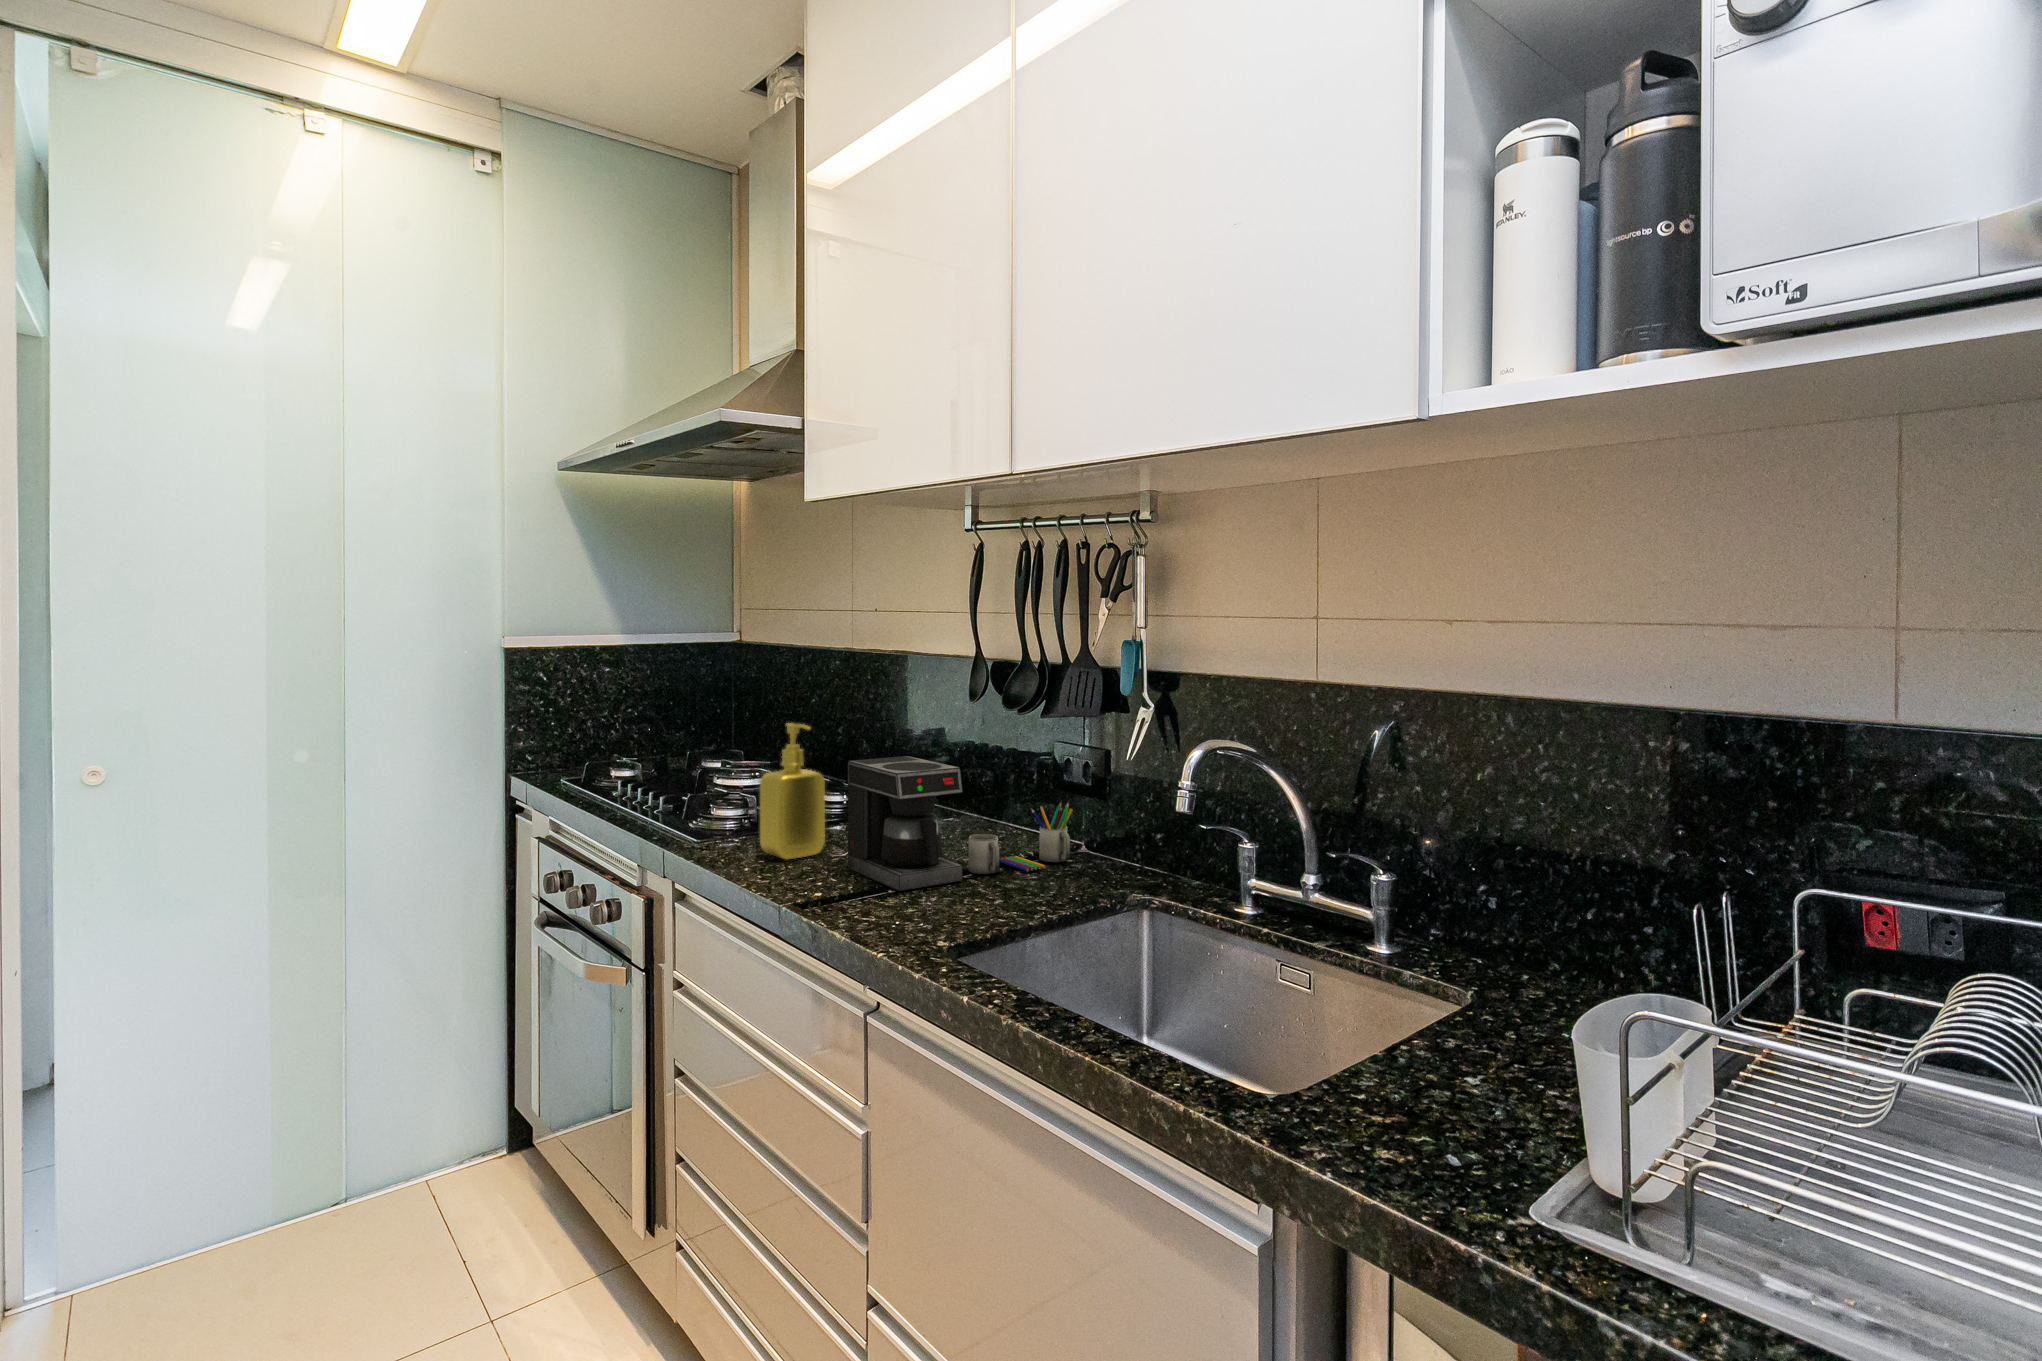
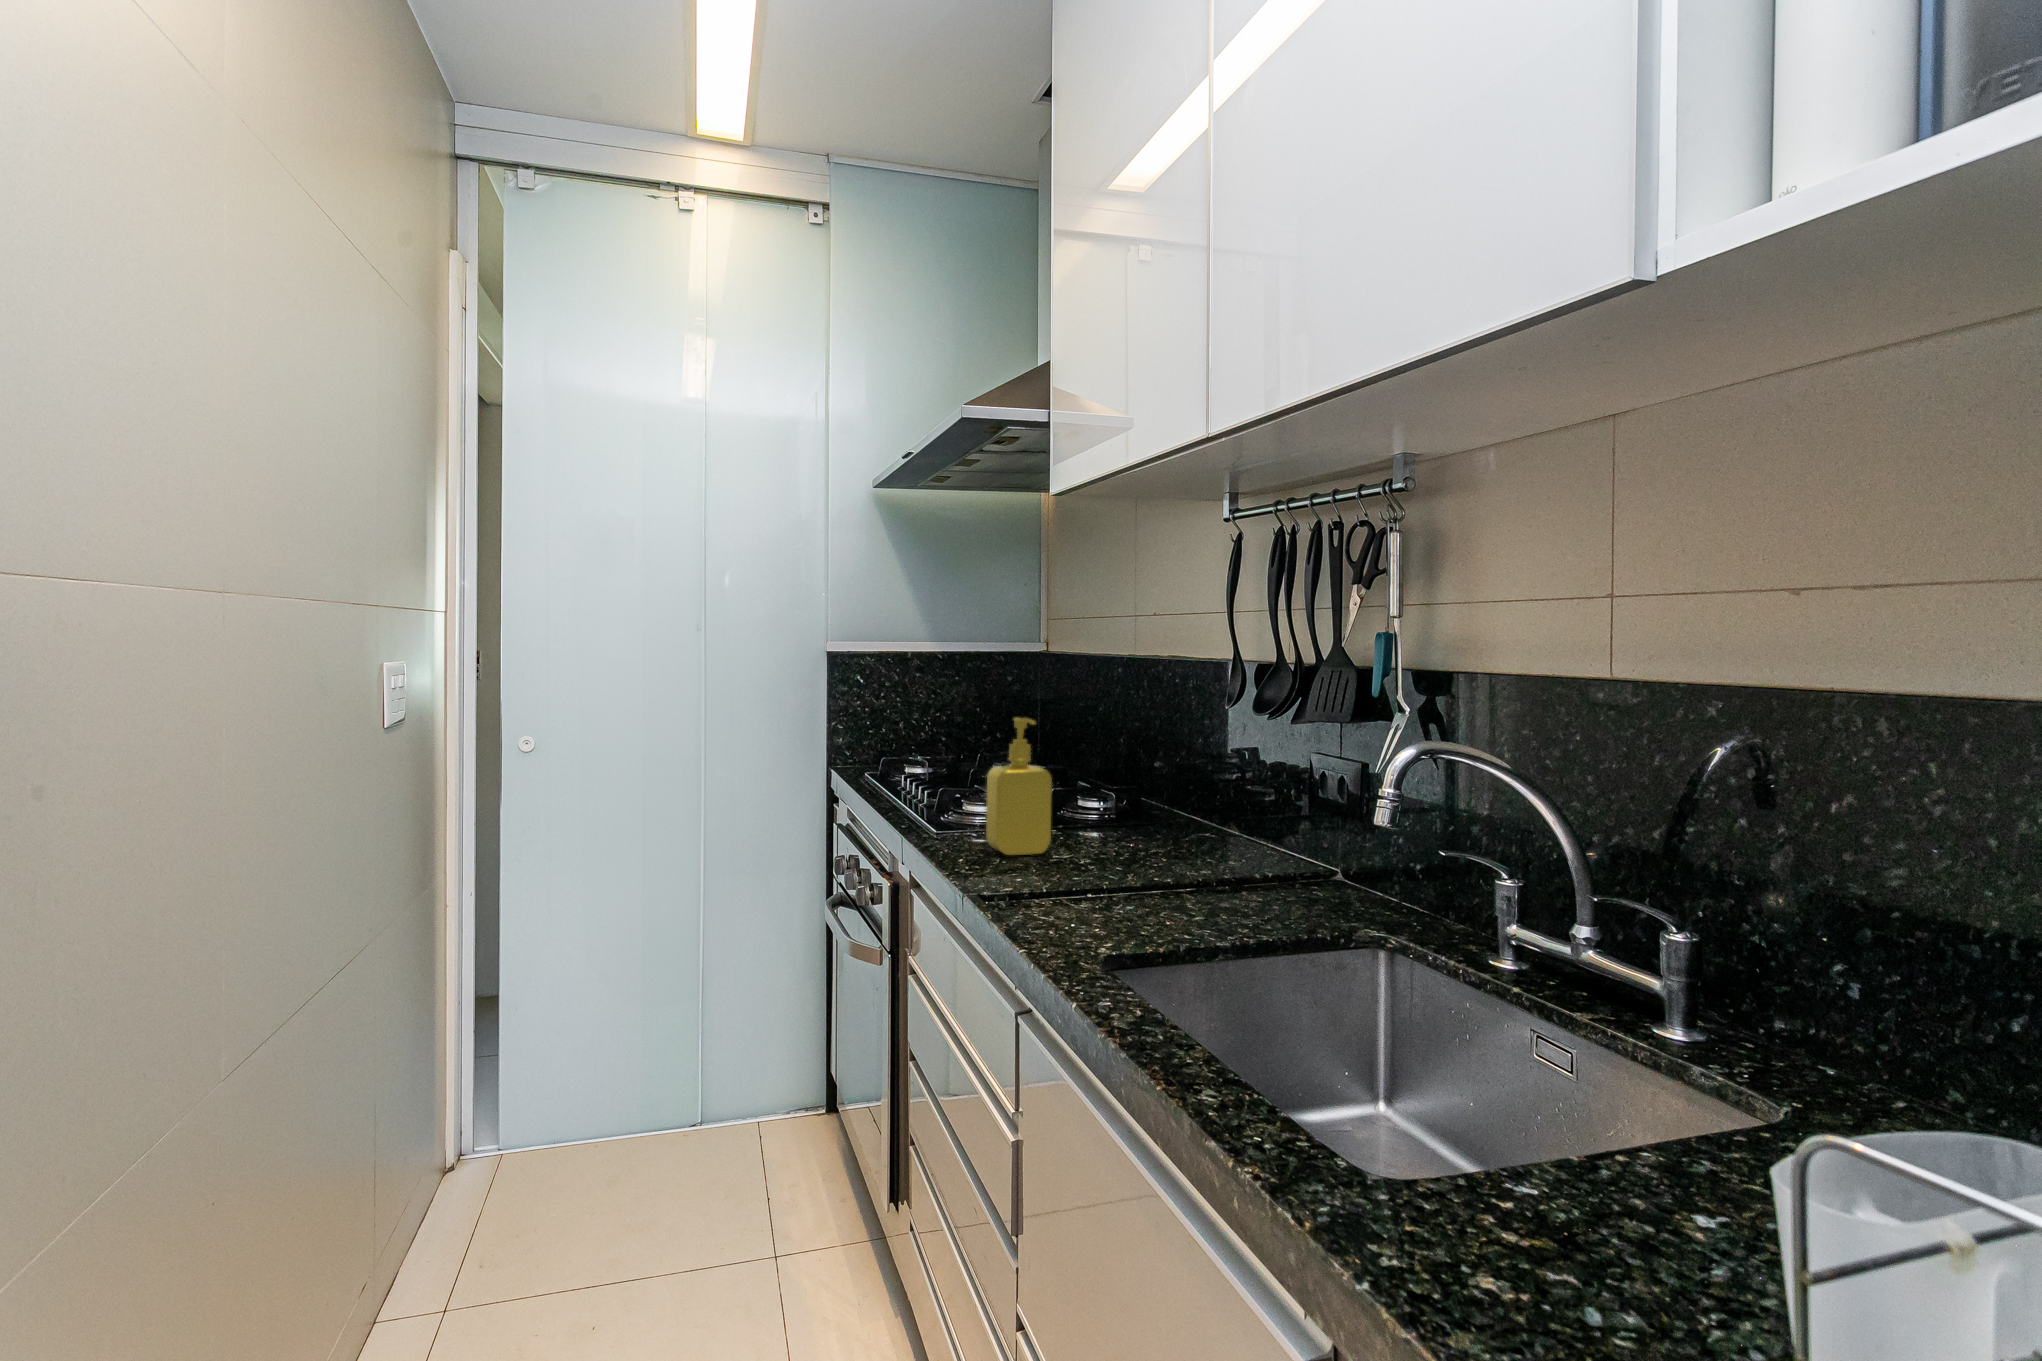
coffee maker: present [848,756,1073,891] -> none [1062,757,1319,895]

